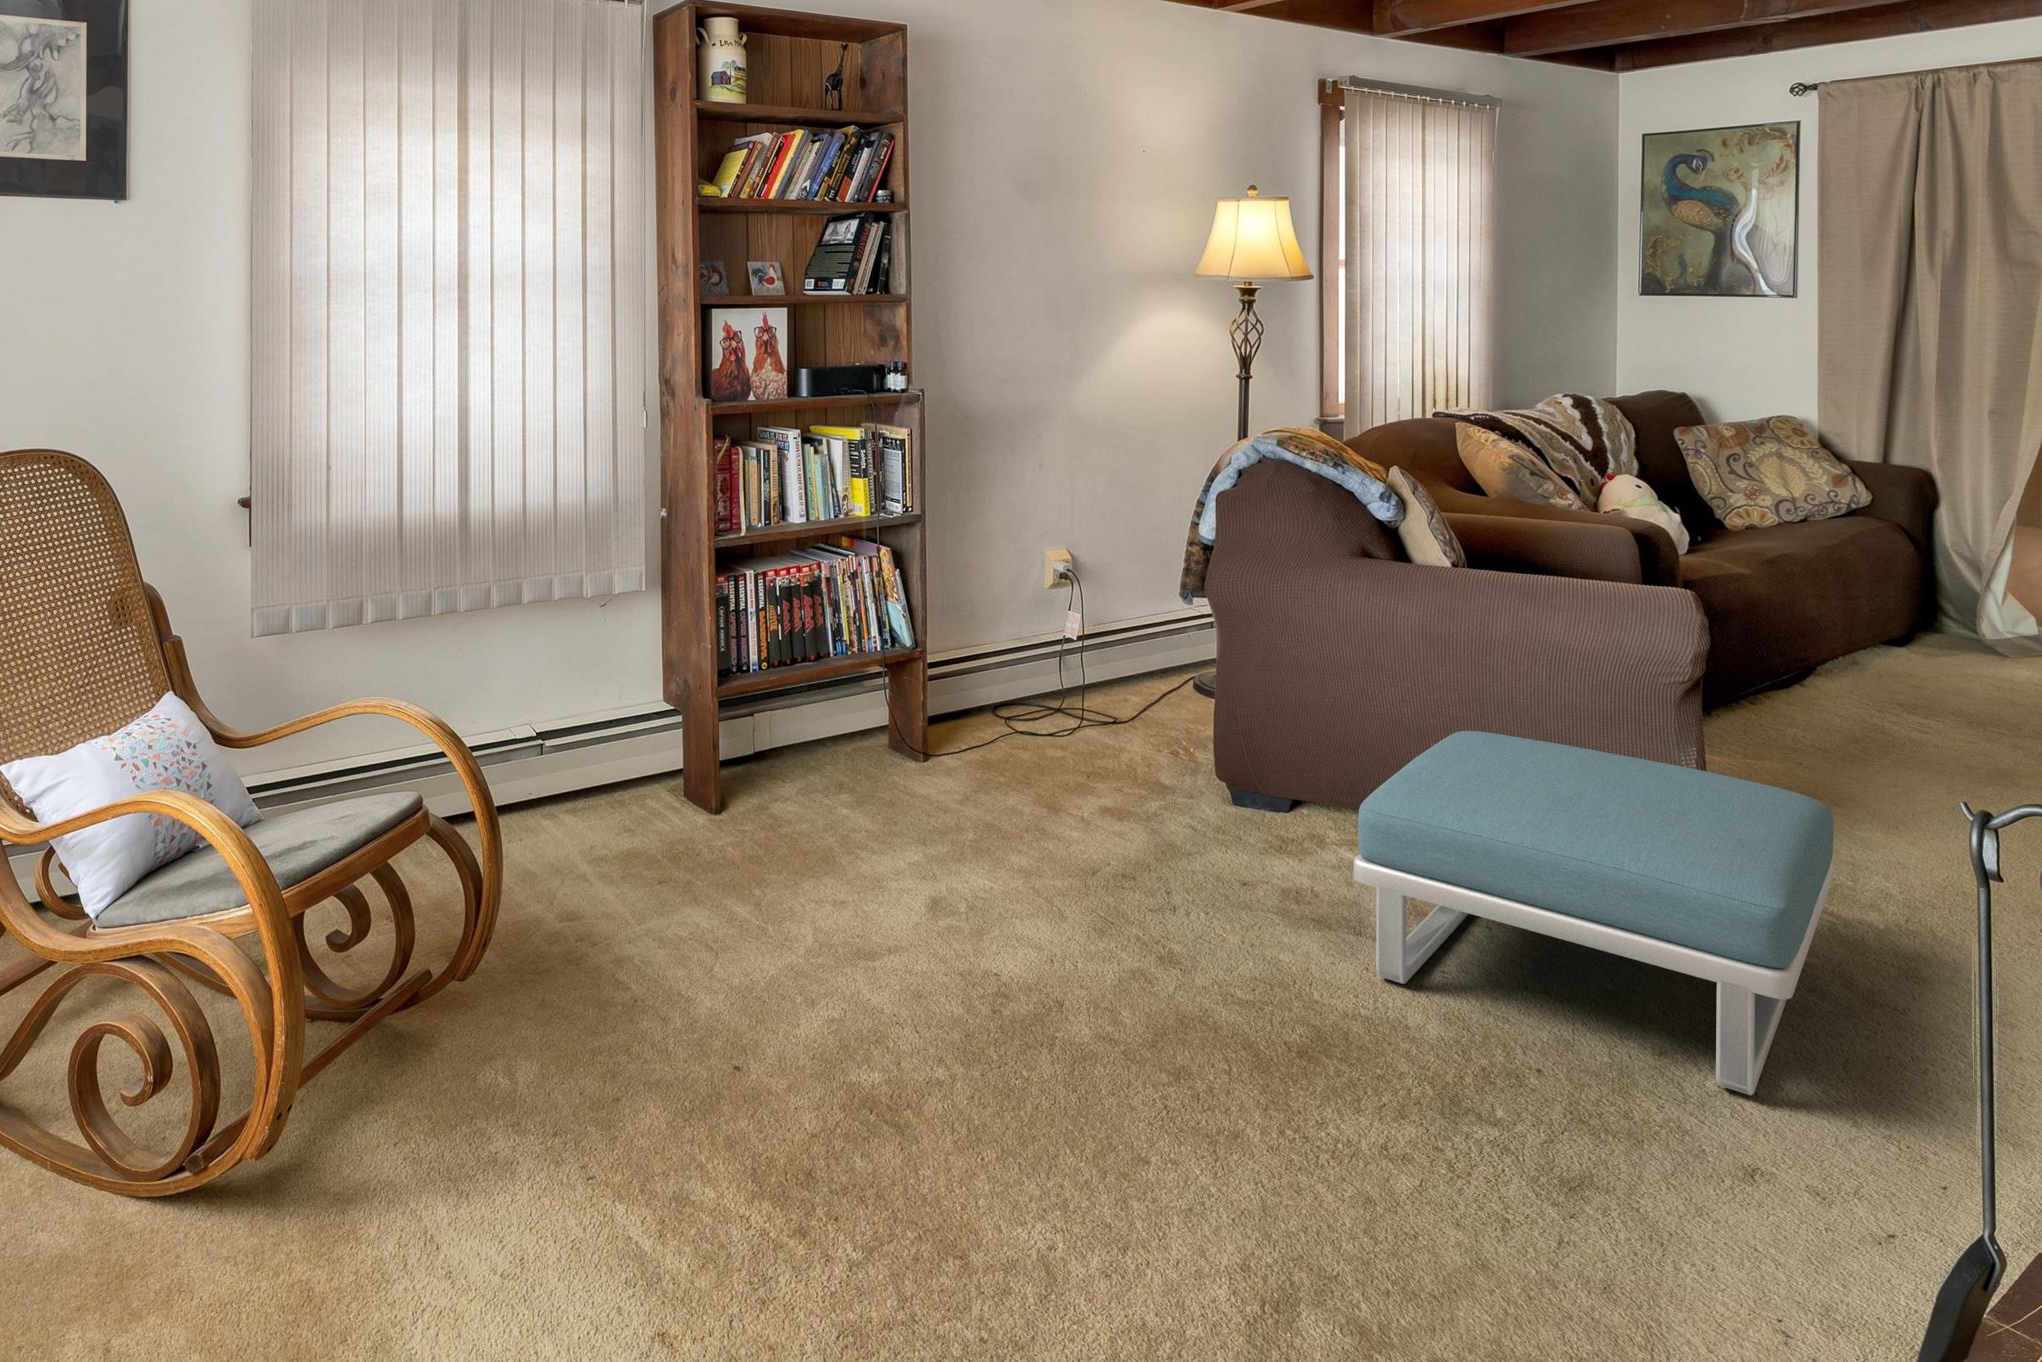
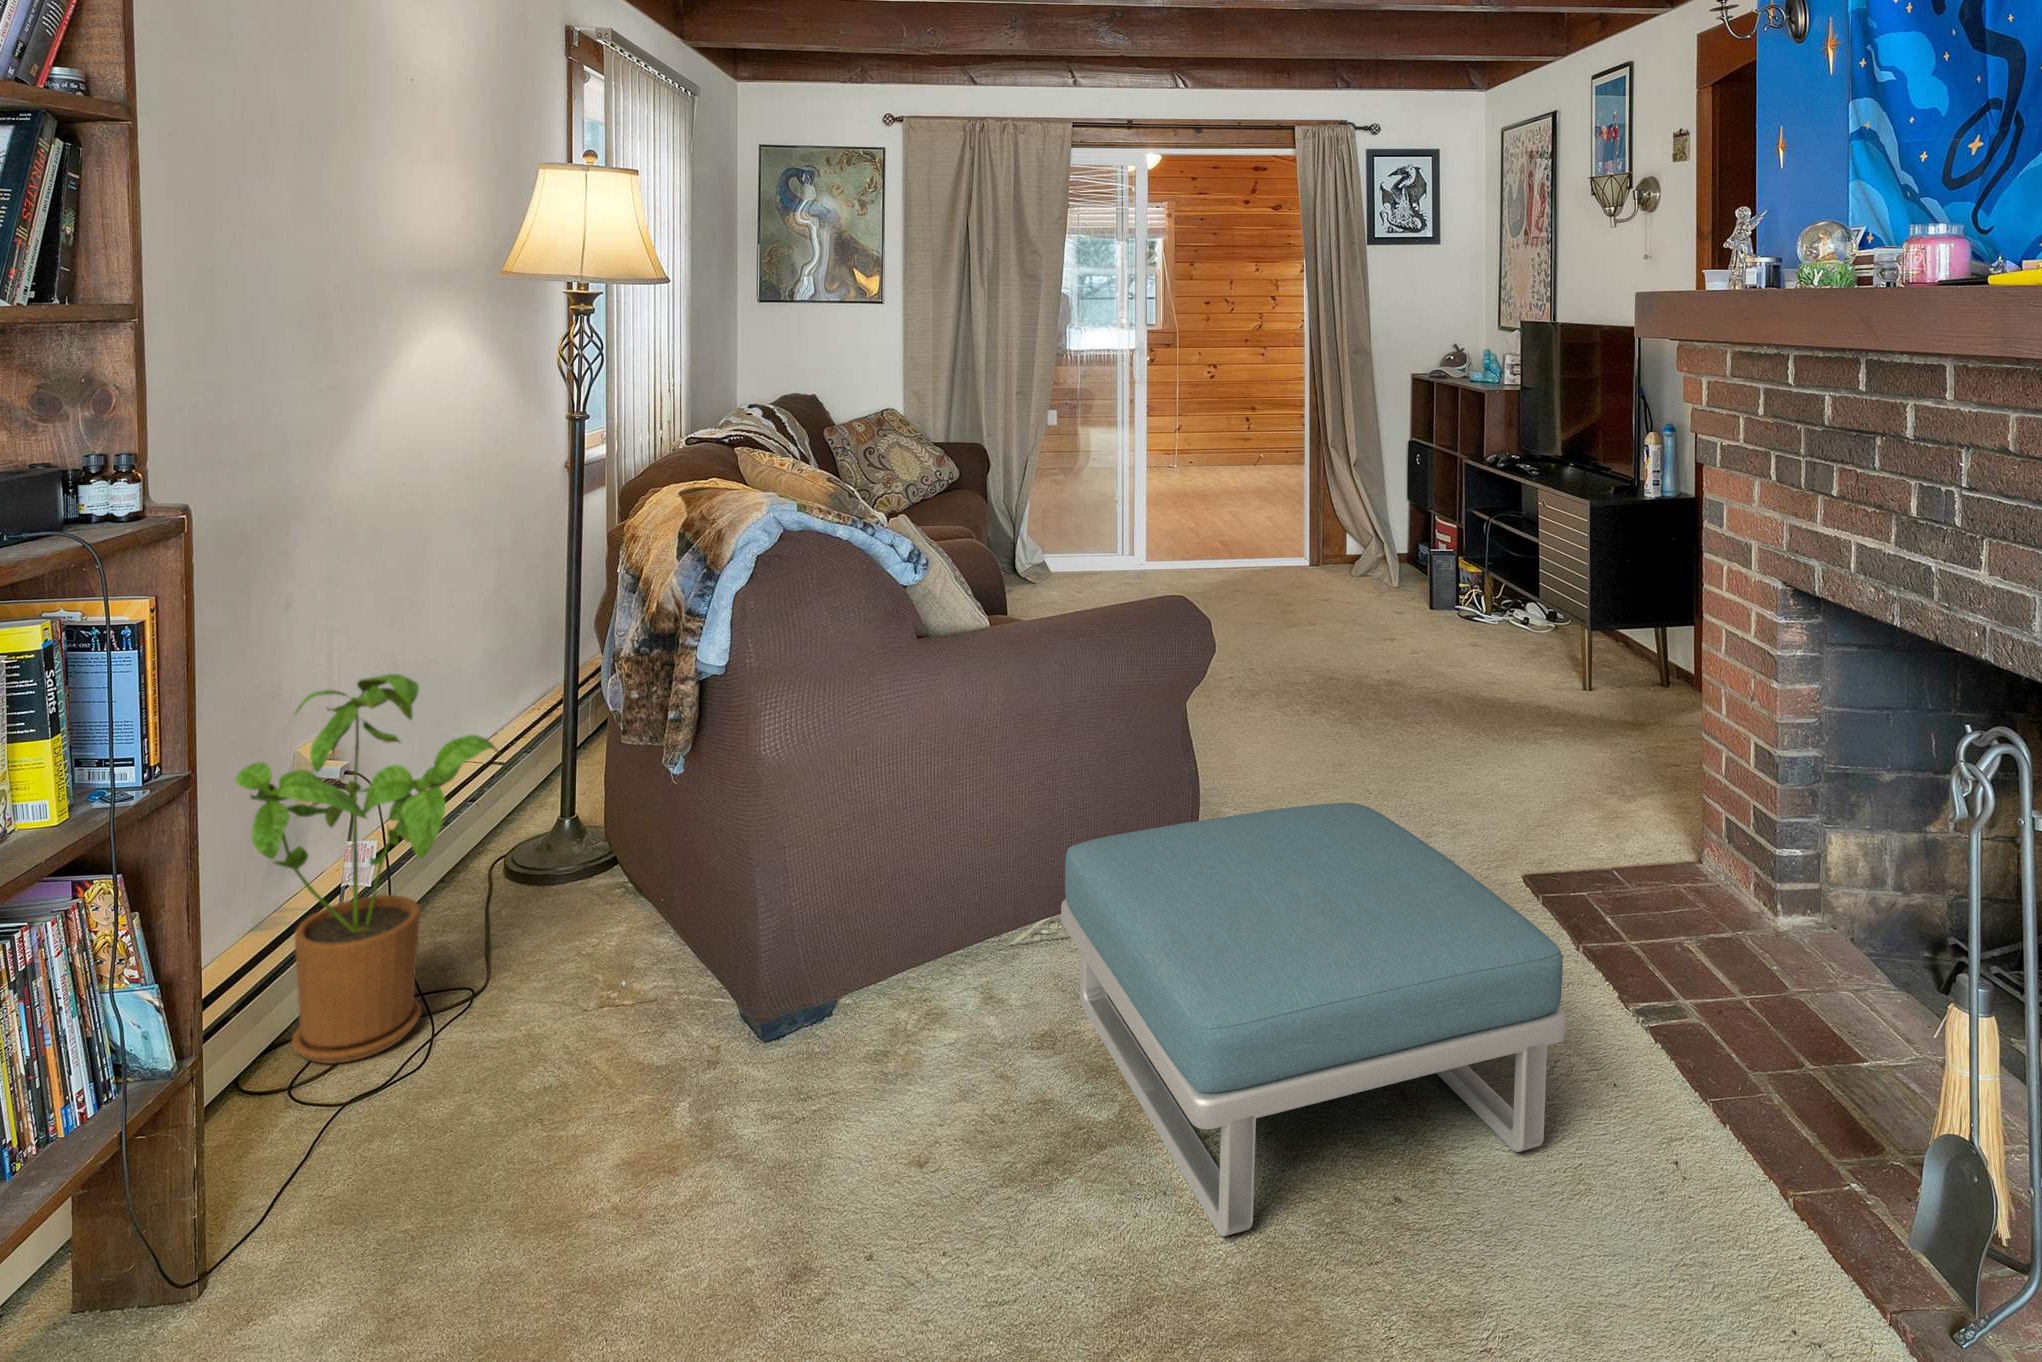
house plant: none [998,517,1135,730] -> present [234,674,500,1063]

